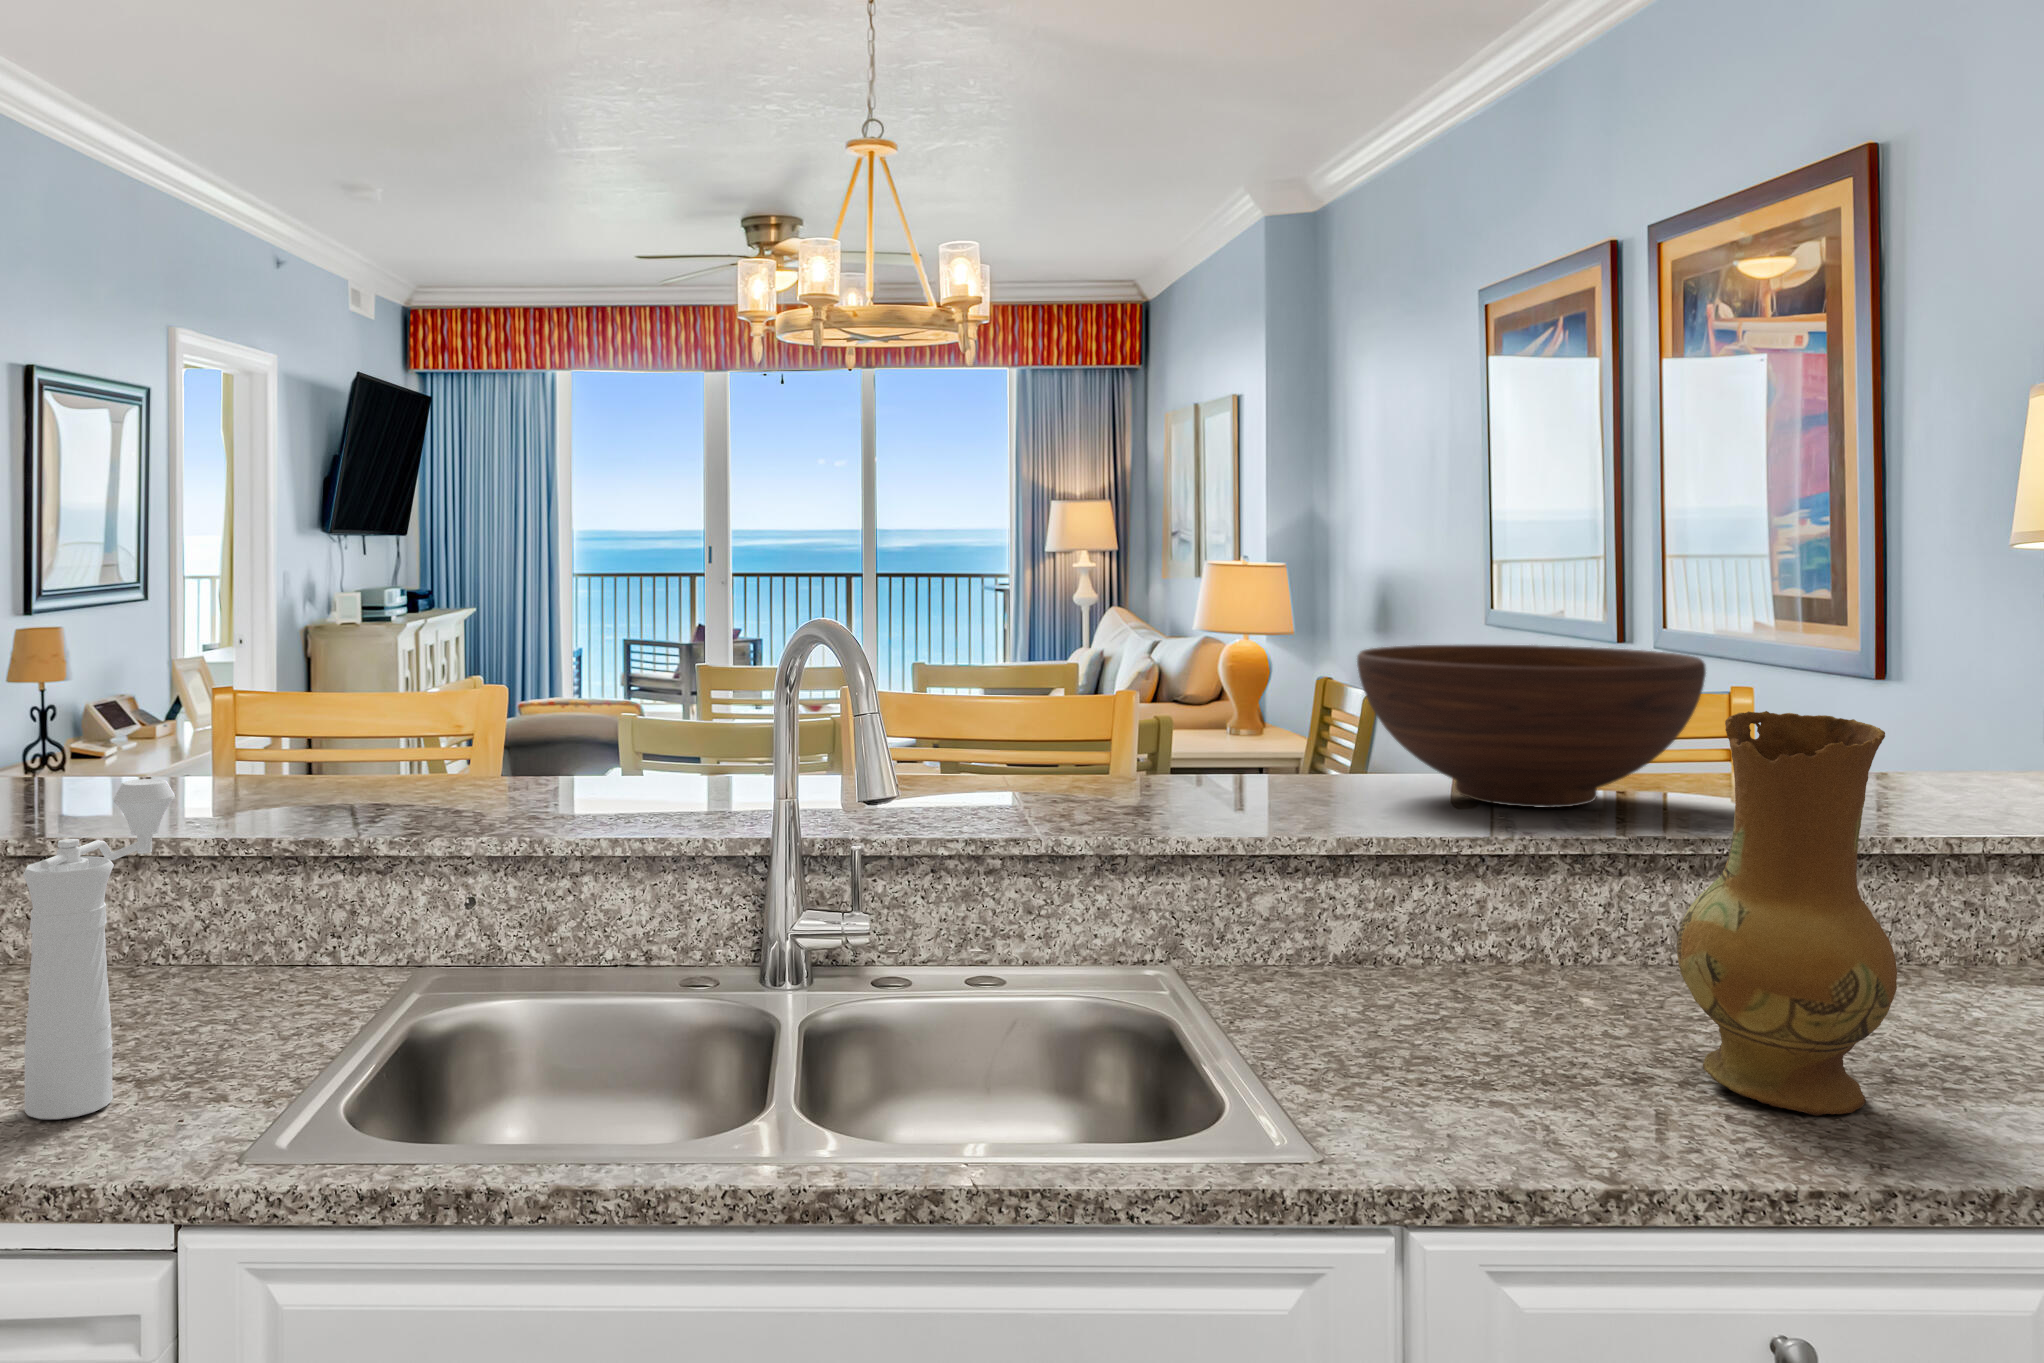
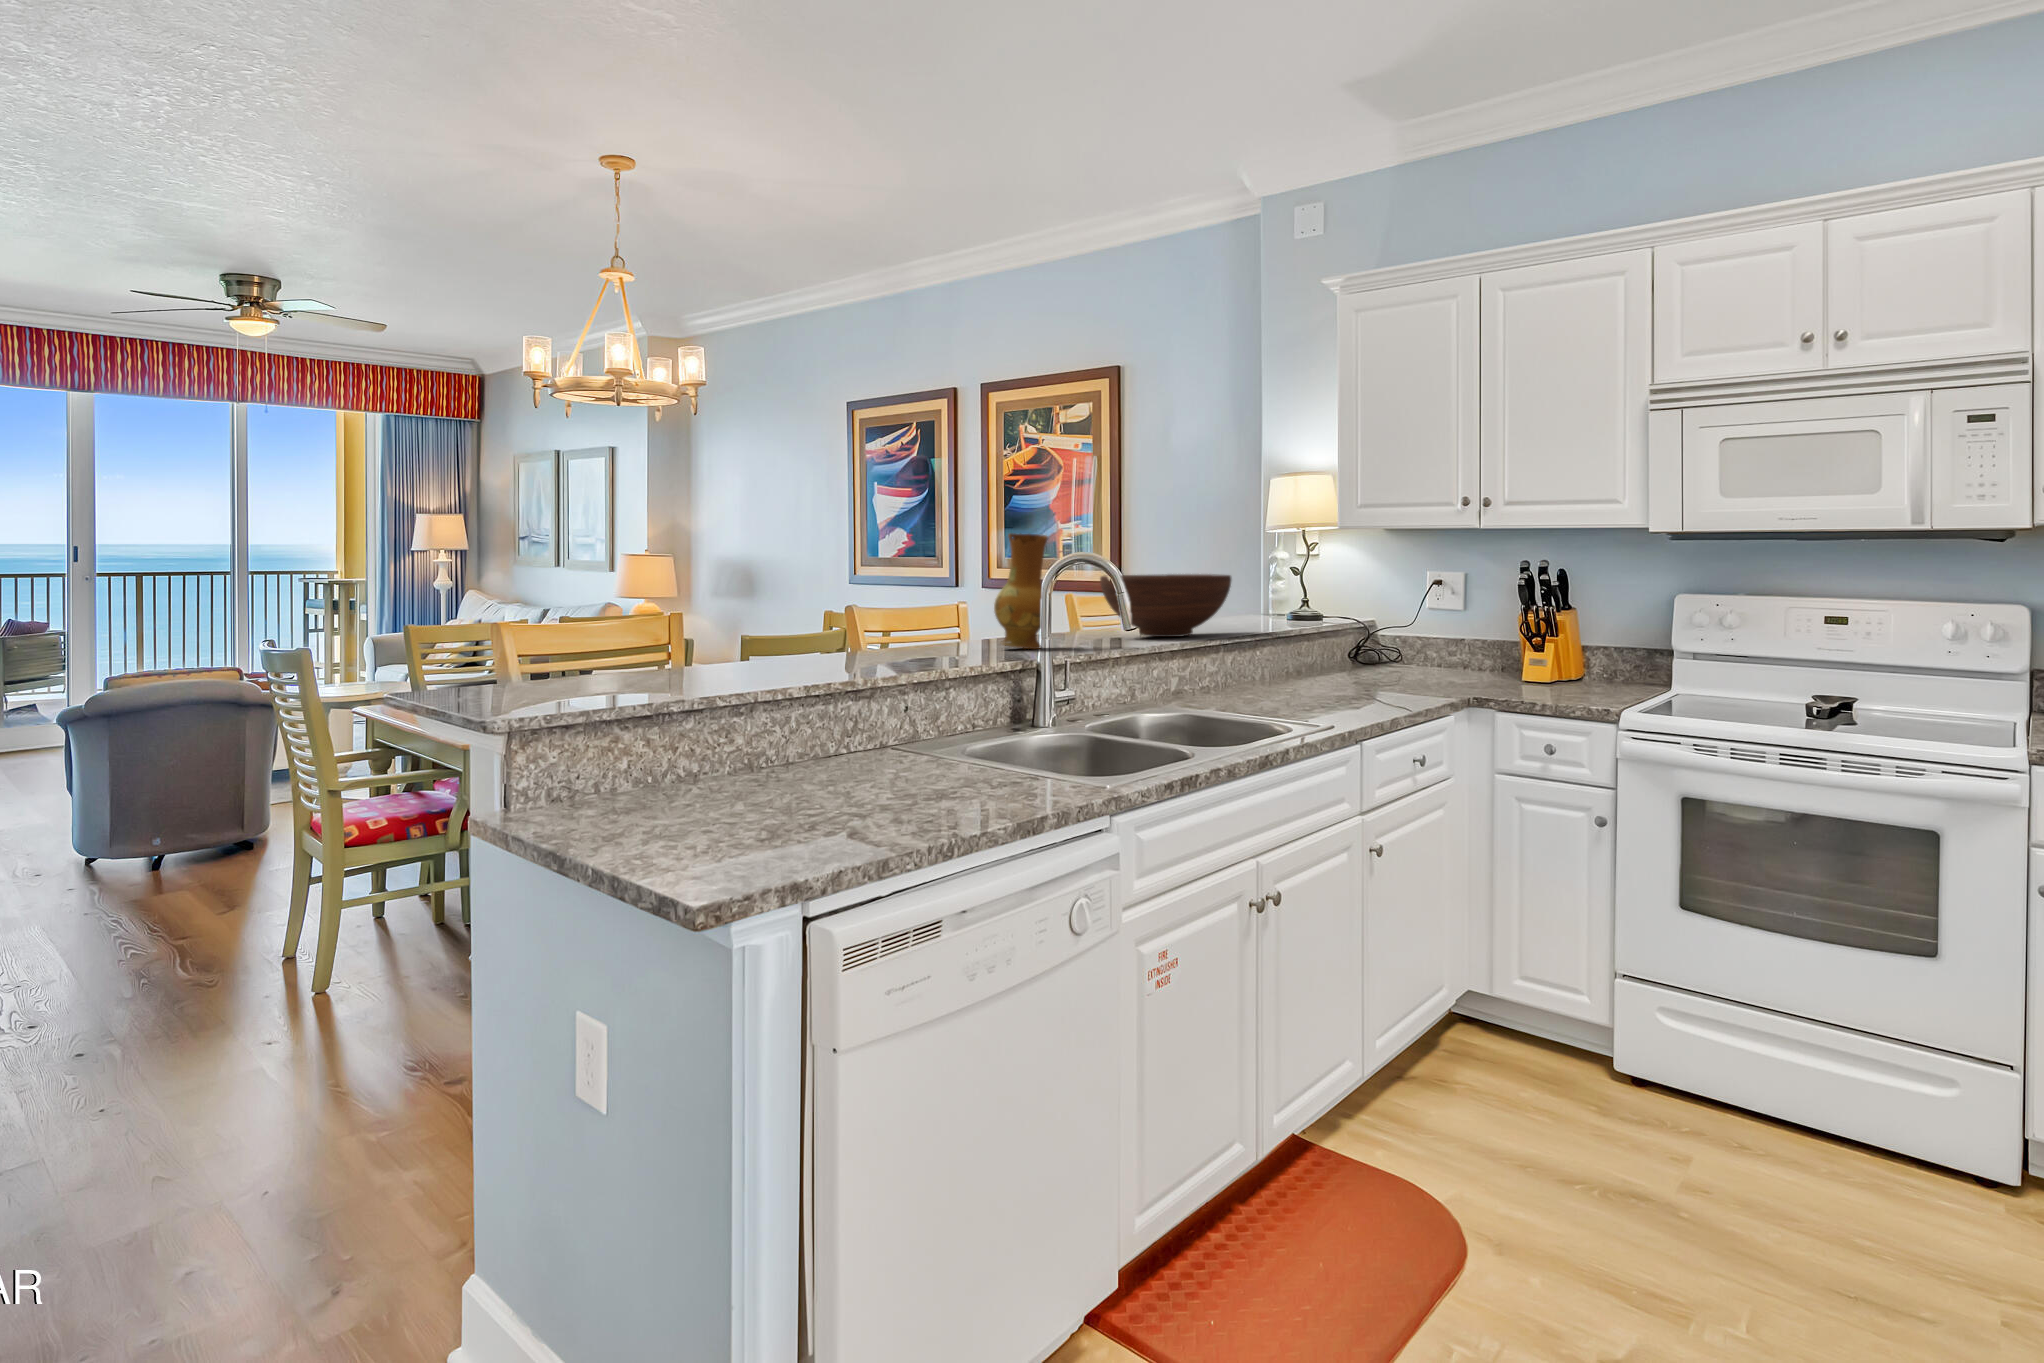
ceramic jug: present [1677,711,1897,1116] -> present [994,533,1048,649]
pepper mill: present [23,779,175,1120] -> none [919,630,1009,790]

